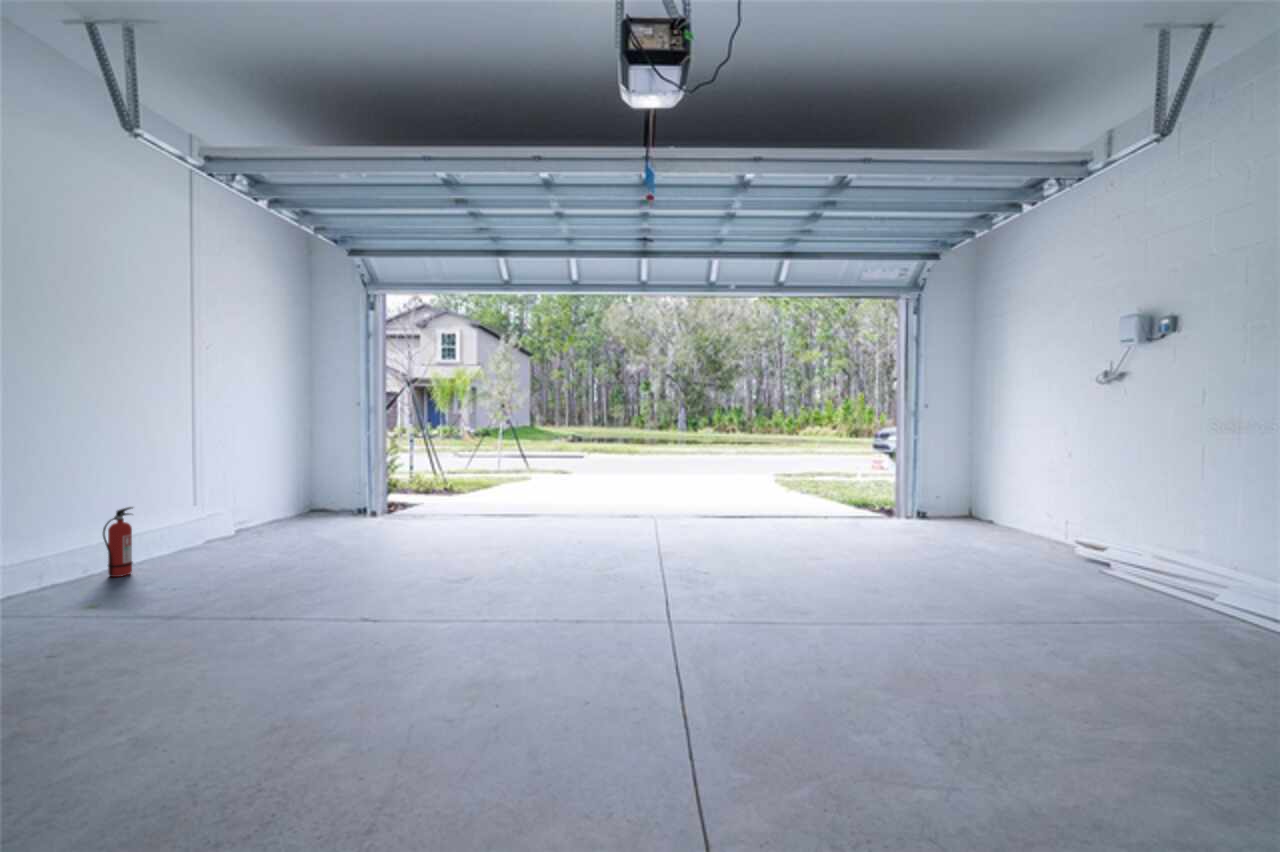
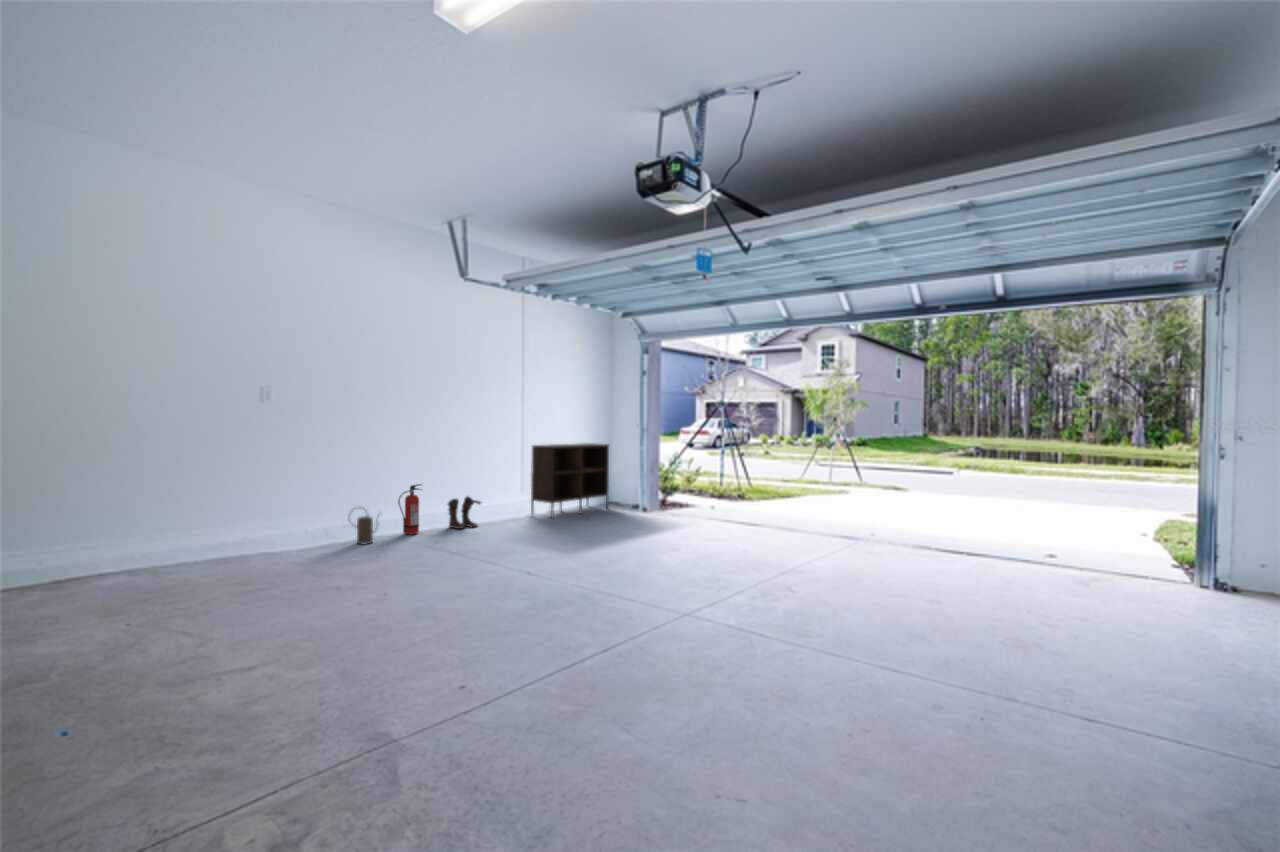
shelving unit: none [250,443,336,533] -> present [531,443,609,516]
boots: none [159,517,207,561] -> present [448,496,482,529]
watering can: none [45,546,90,600] -> present [348,508,374,545]

